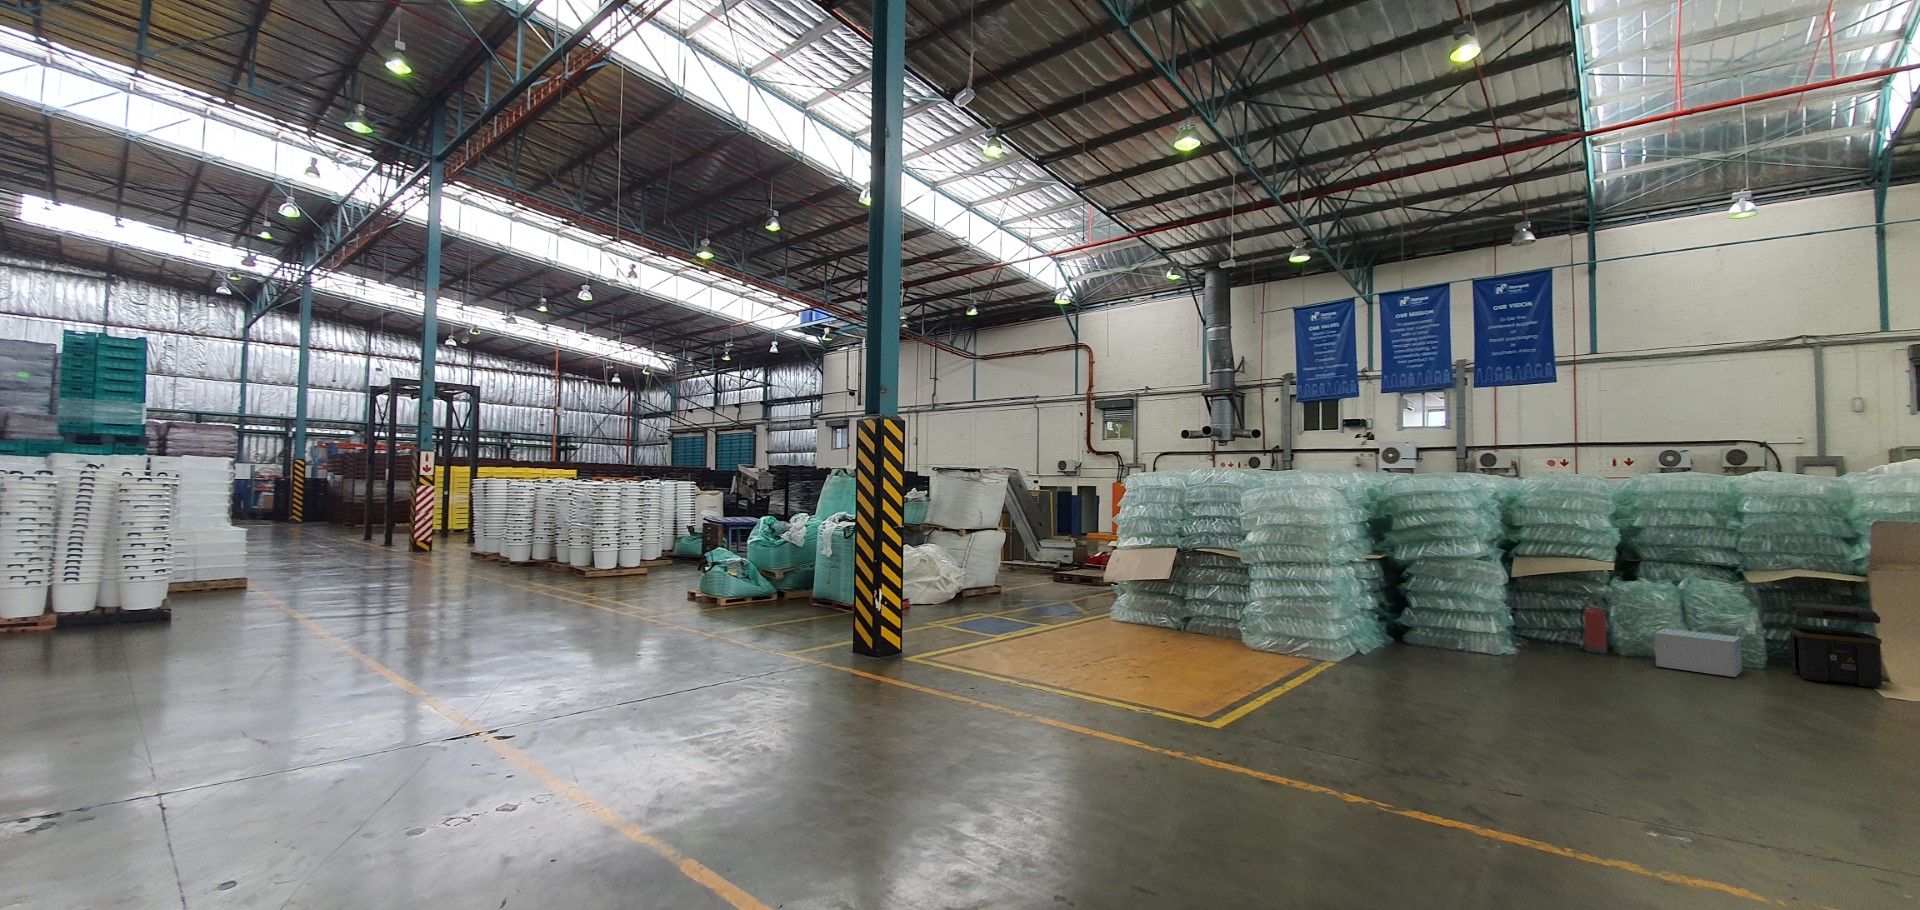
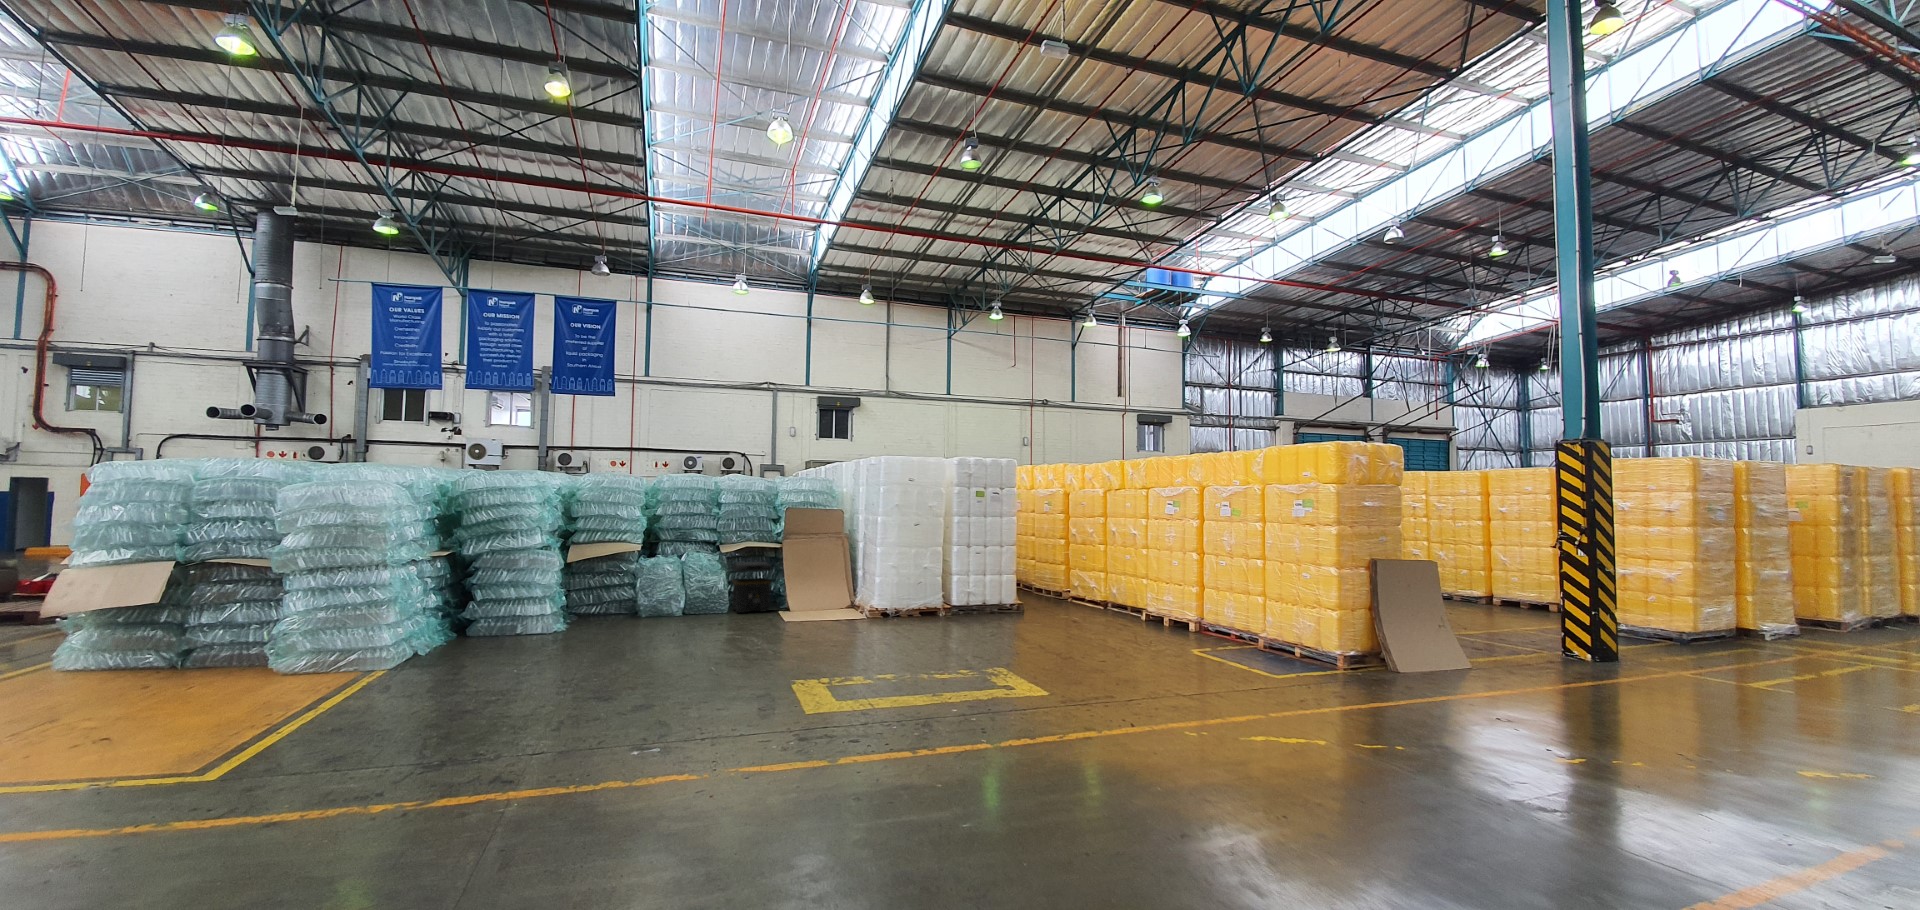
fire extinguisher: present [1580,601,1607,653] -> none [614,575,632,617]
storage box: present [1655,629,1742,677] -> none [659,590,708,619]

